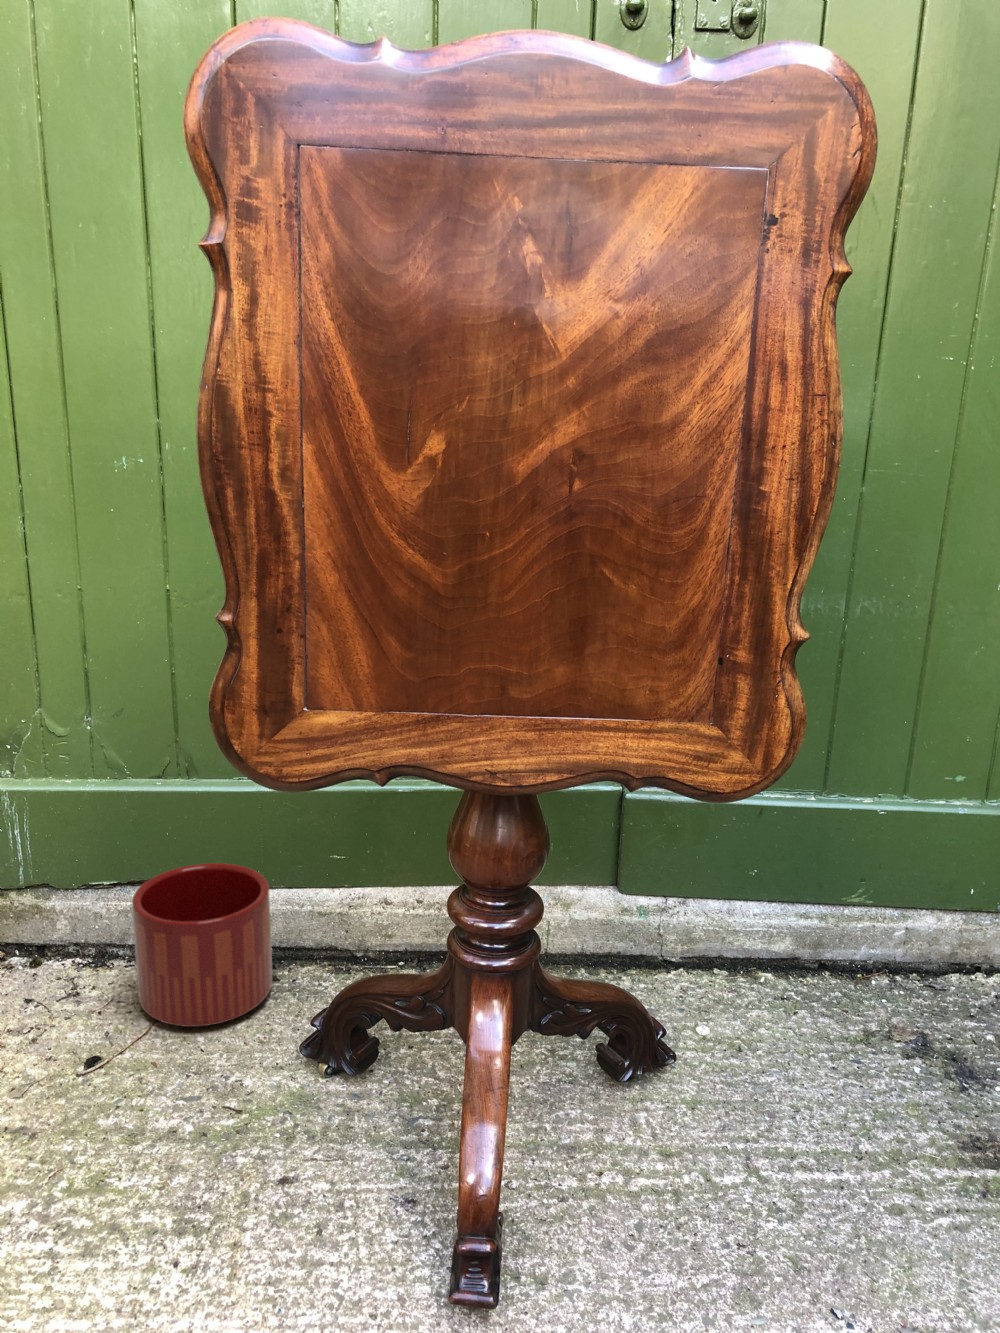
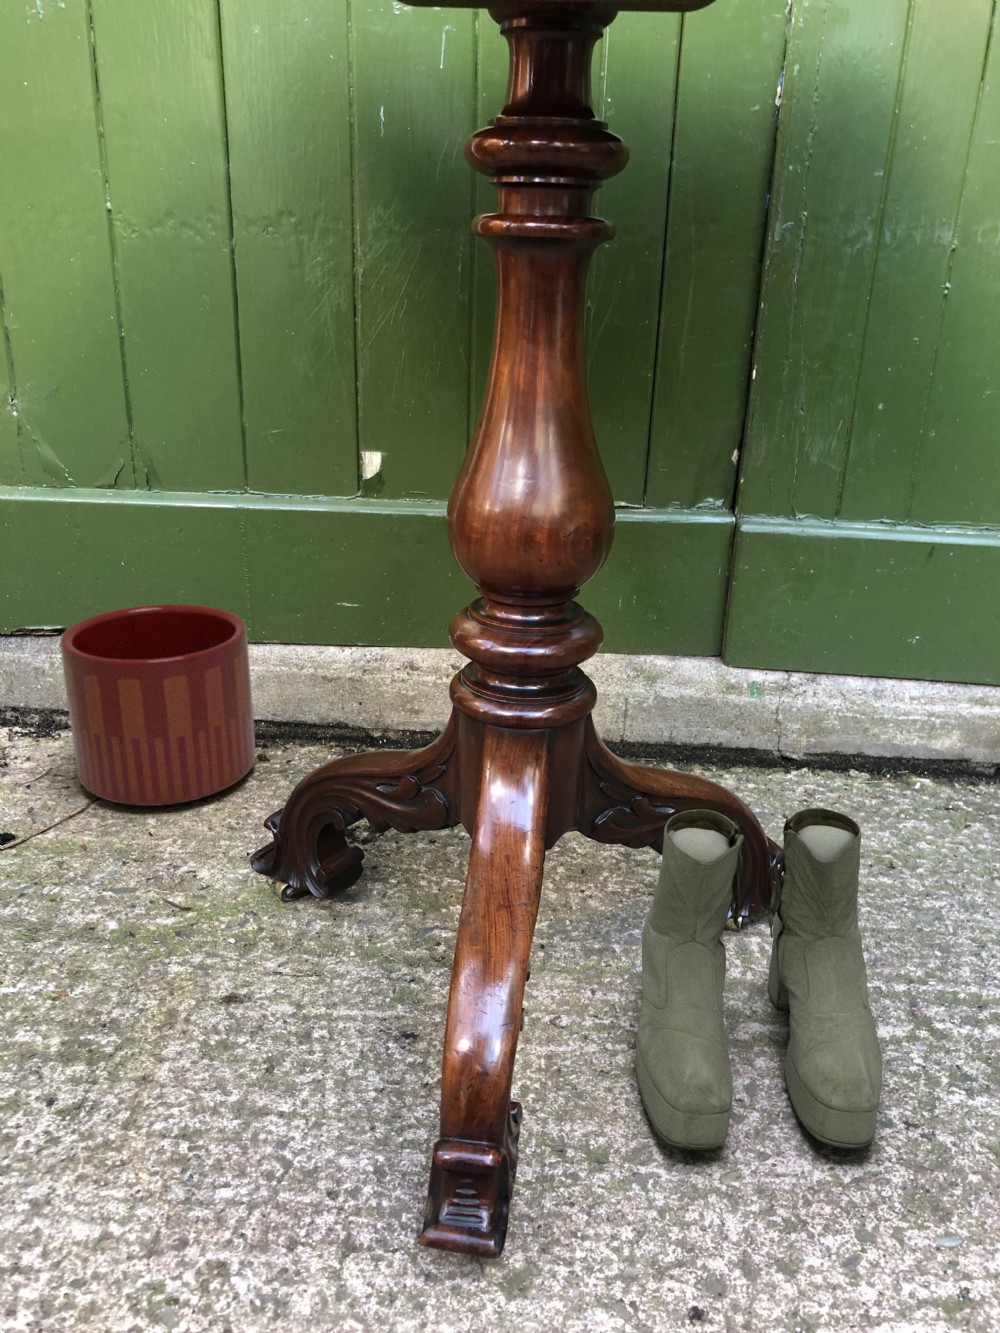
boots: none [563,1031,721,1271] -> present [635,808,882,1150]

